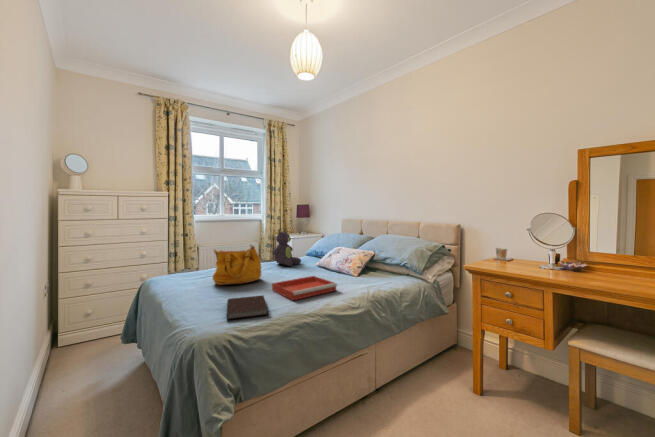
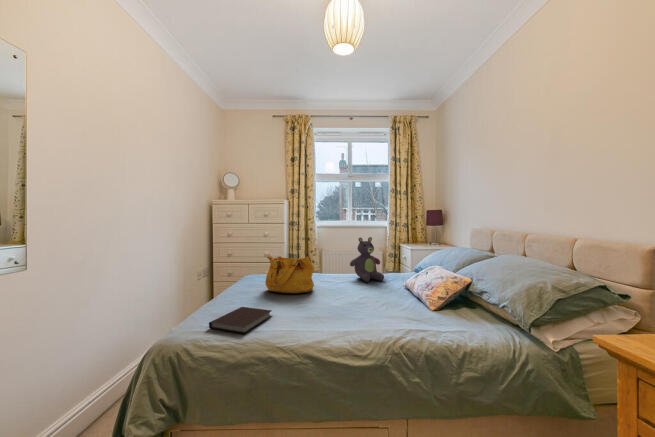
tray: present [272,276,337,300] -> none [294,299,362,324]

